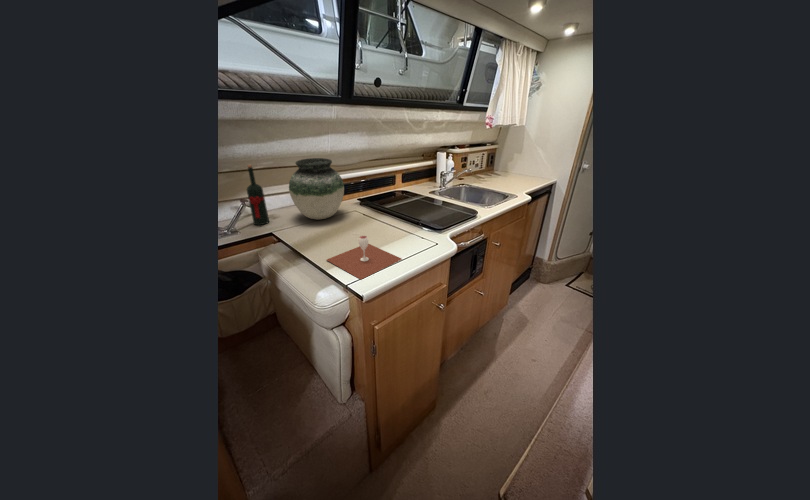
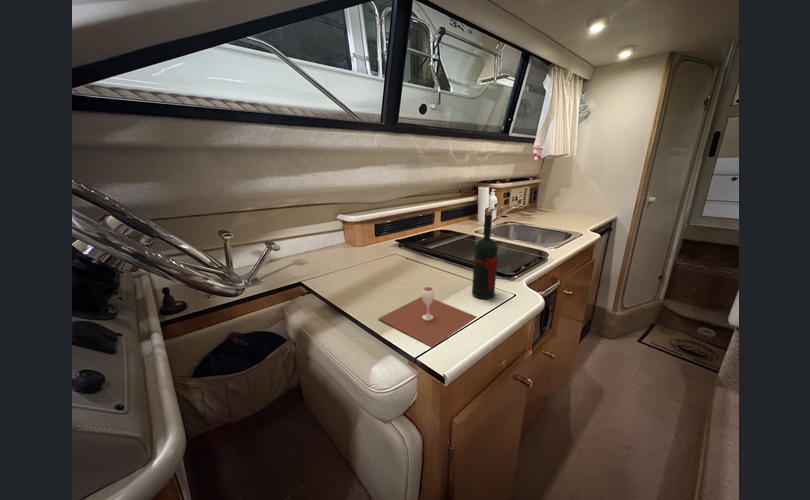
vase: present [289,158,344,219] -> none [322,194,386,265]
wine bottle: present [247,165,269,225] -> present [472,211,498,299]

